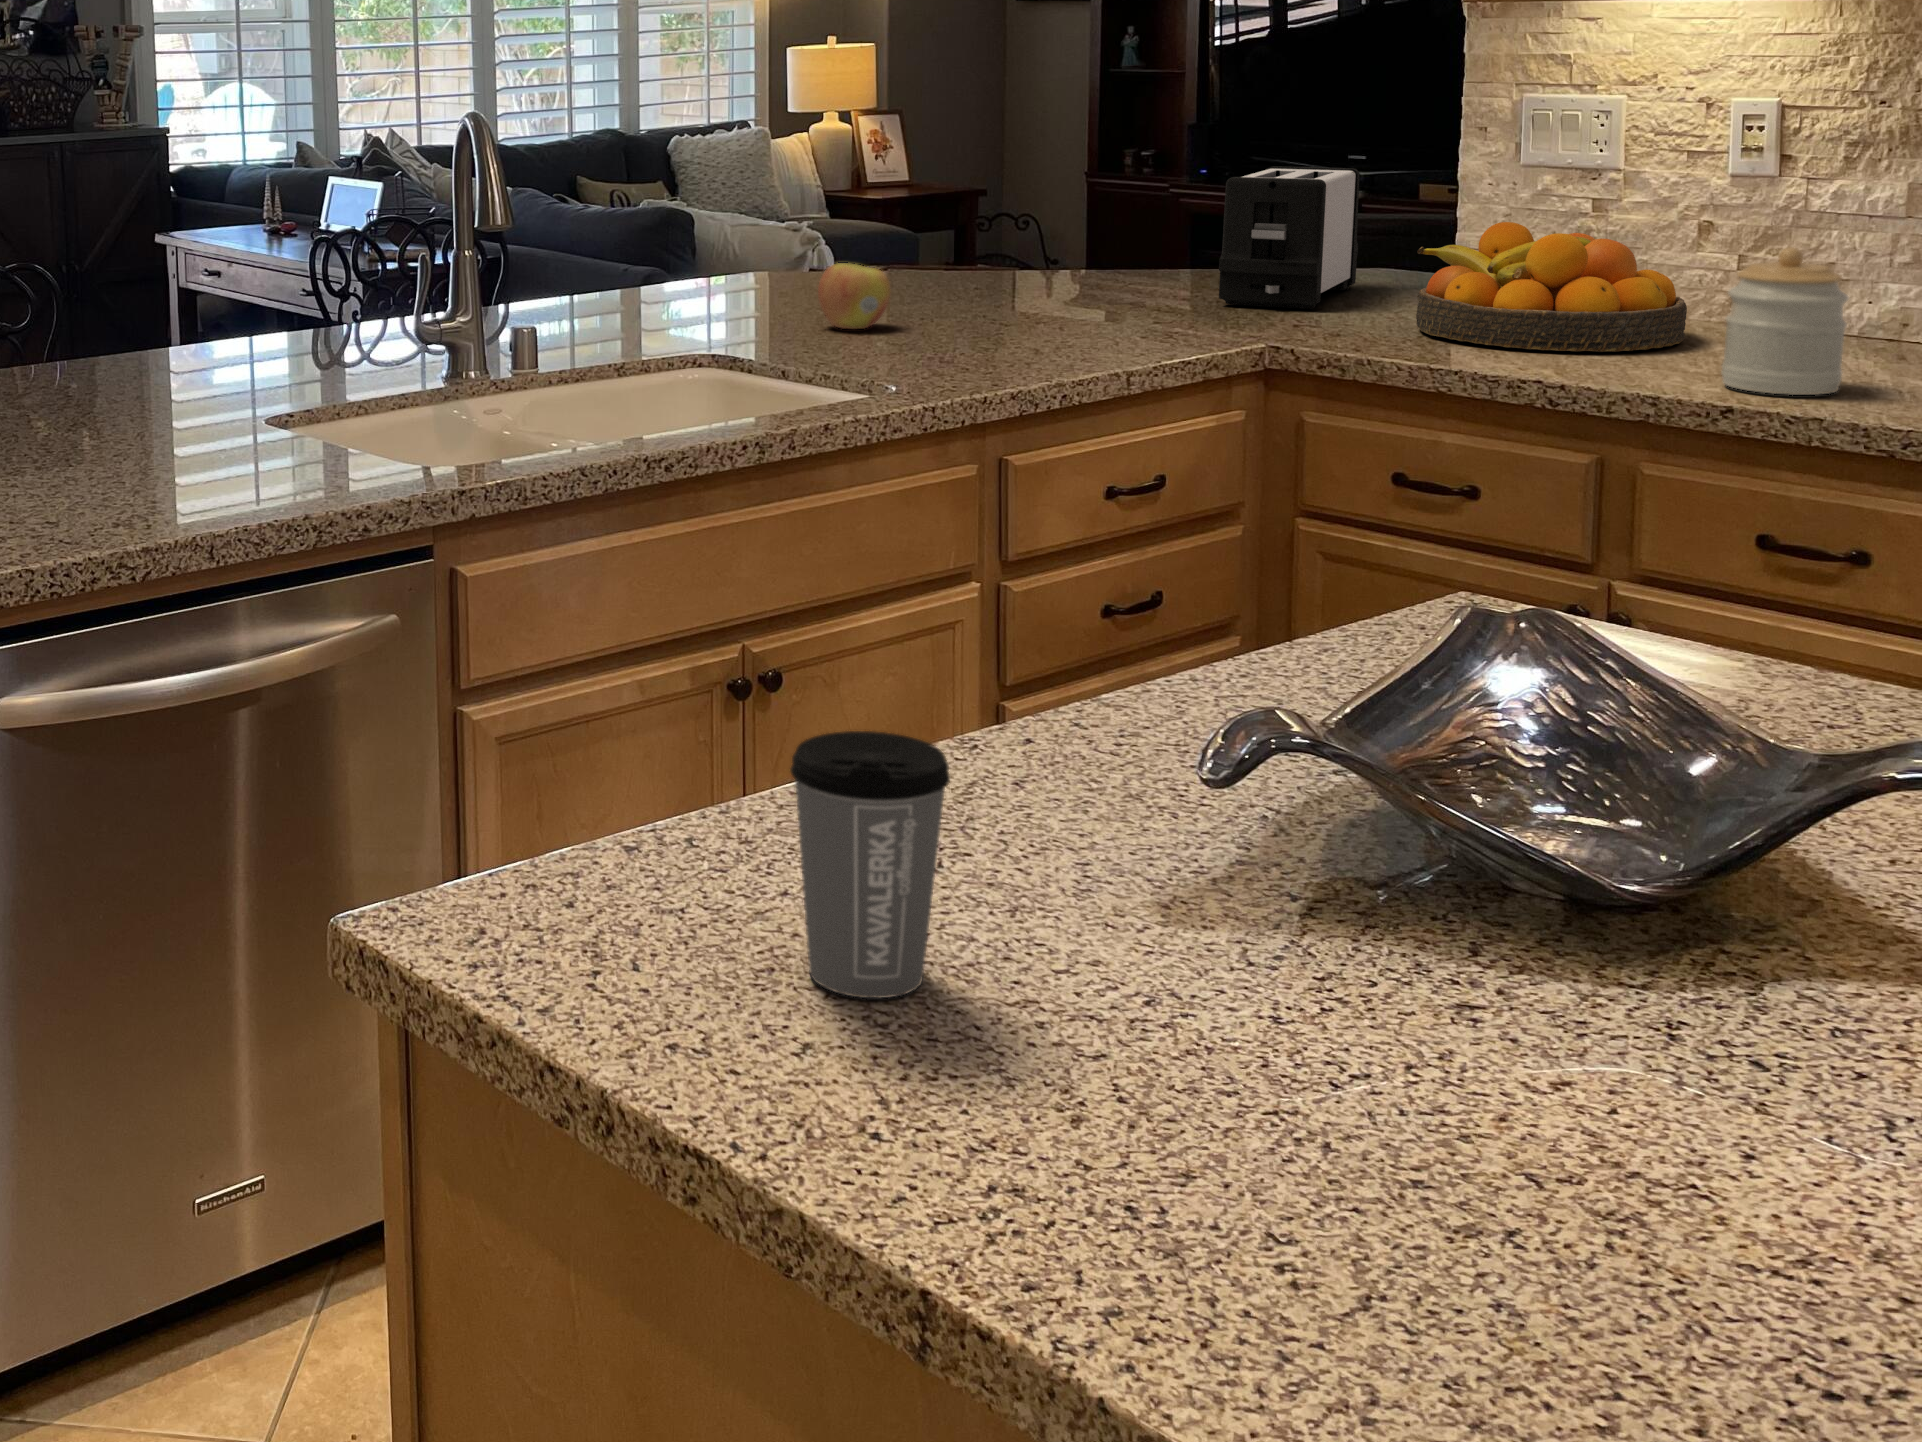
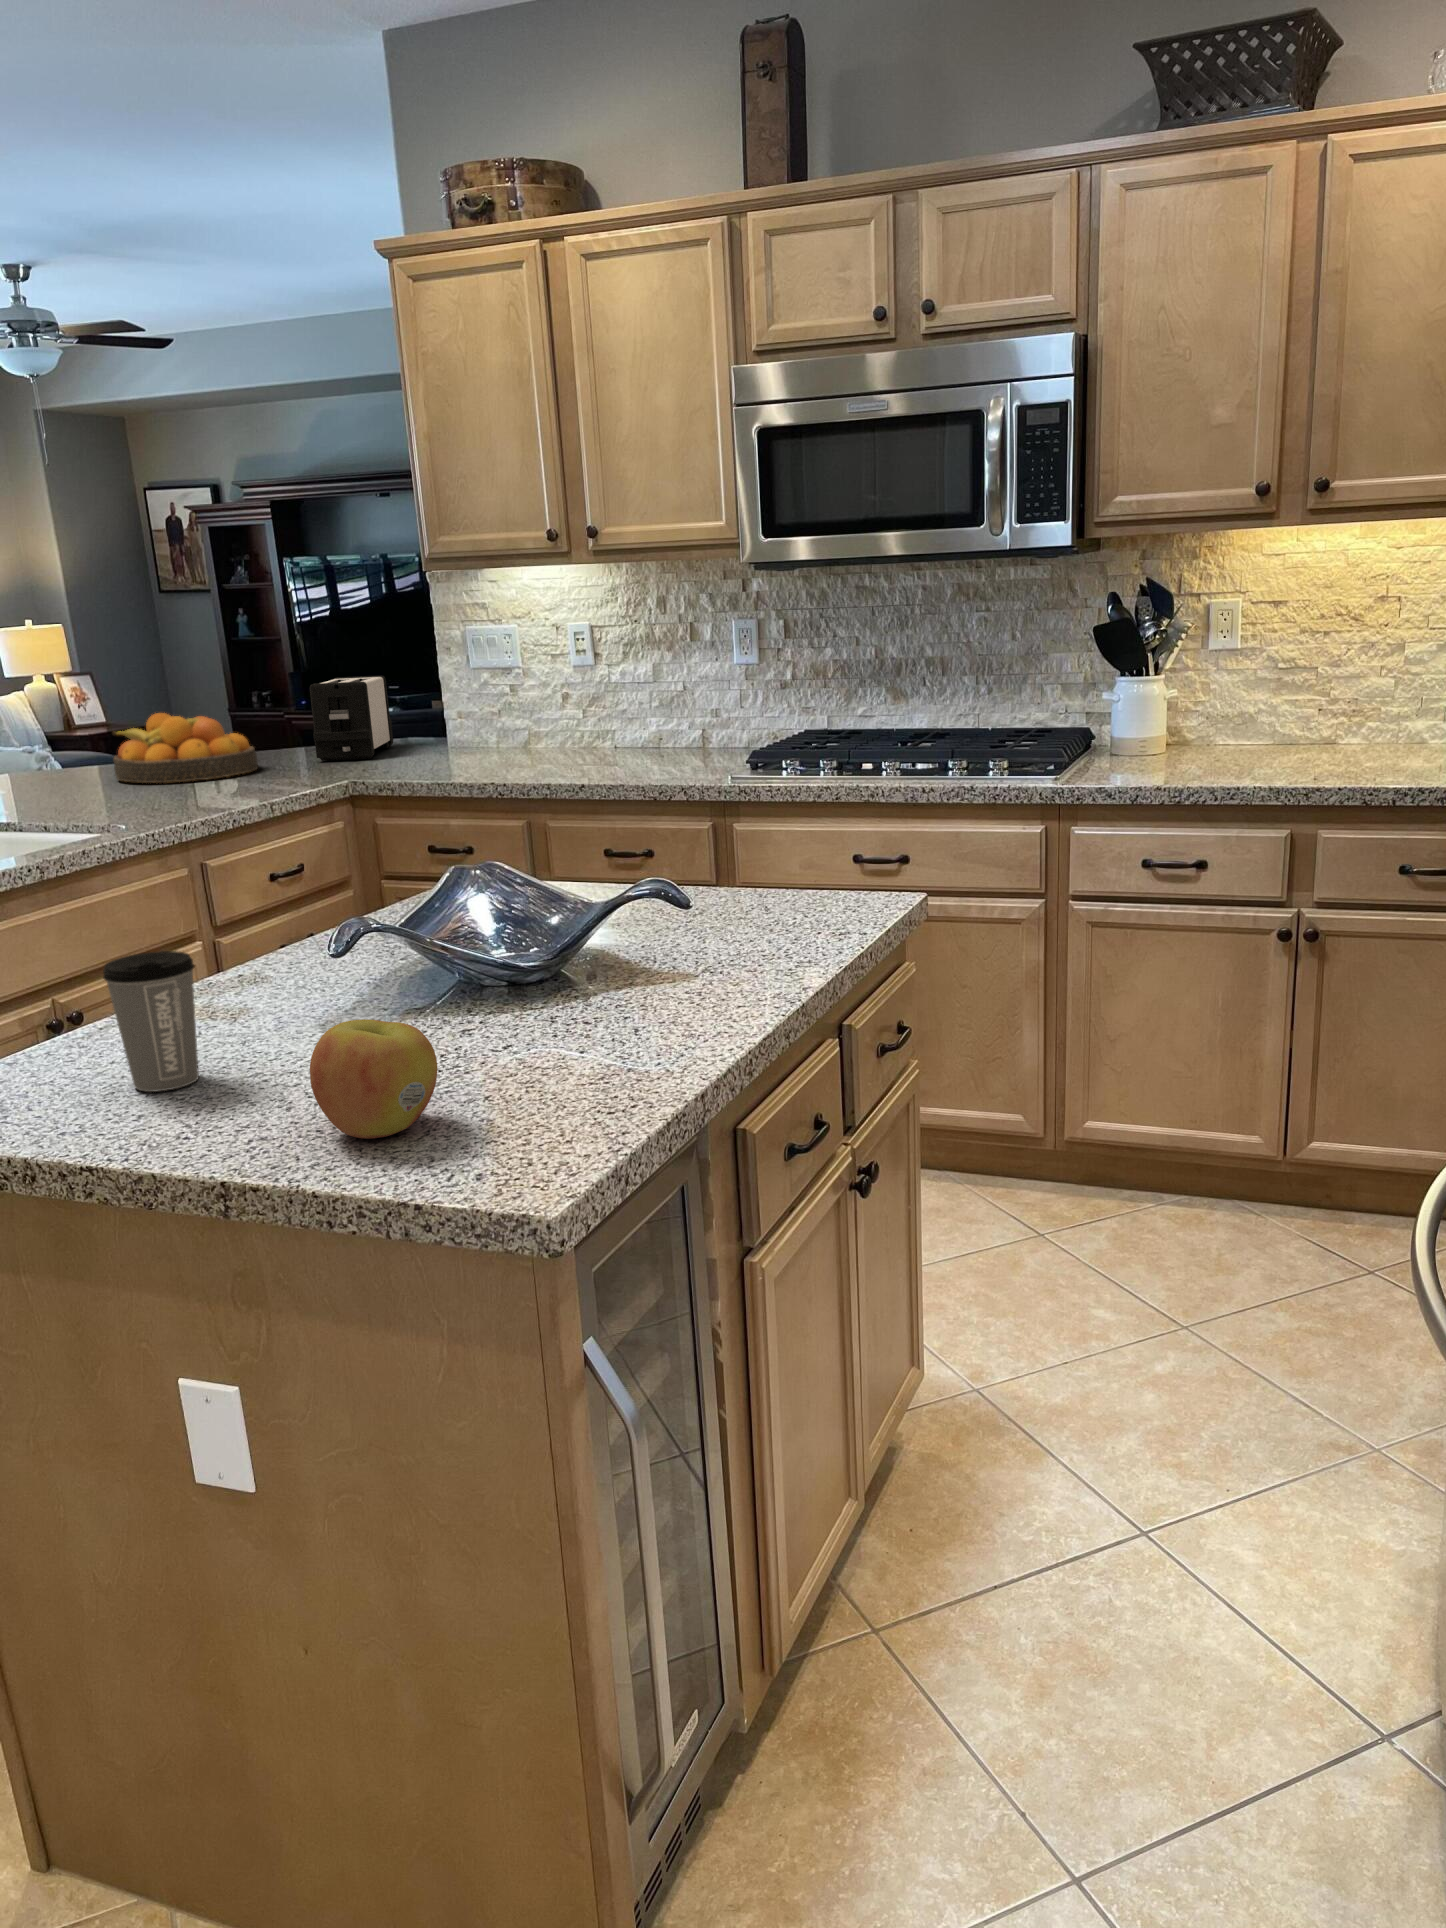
fruit bowl: present [1416,222,1687,352] -> present [113,713,258,783]
jar: present [1722,247,1849,395] -> none [574,696,631,773]
apple: present [818,263,891,329] -> present [310,1019,437,1139]

